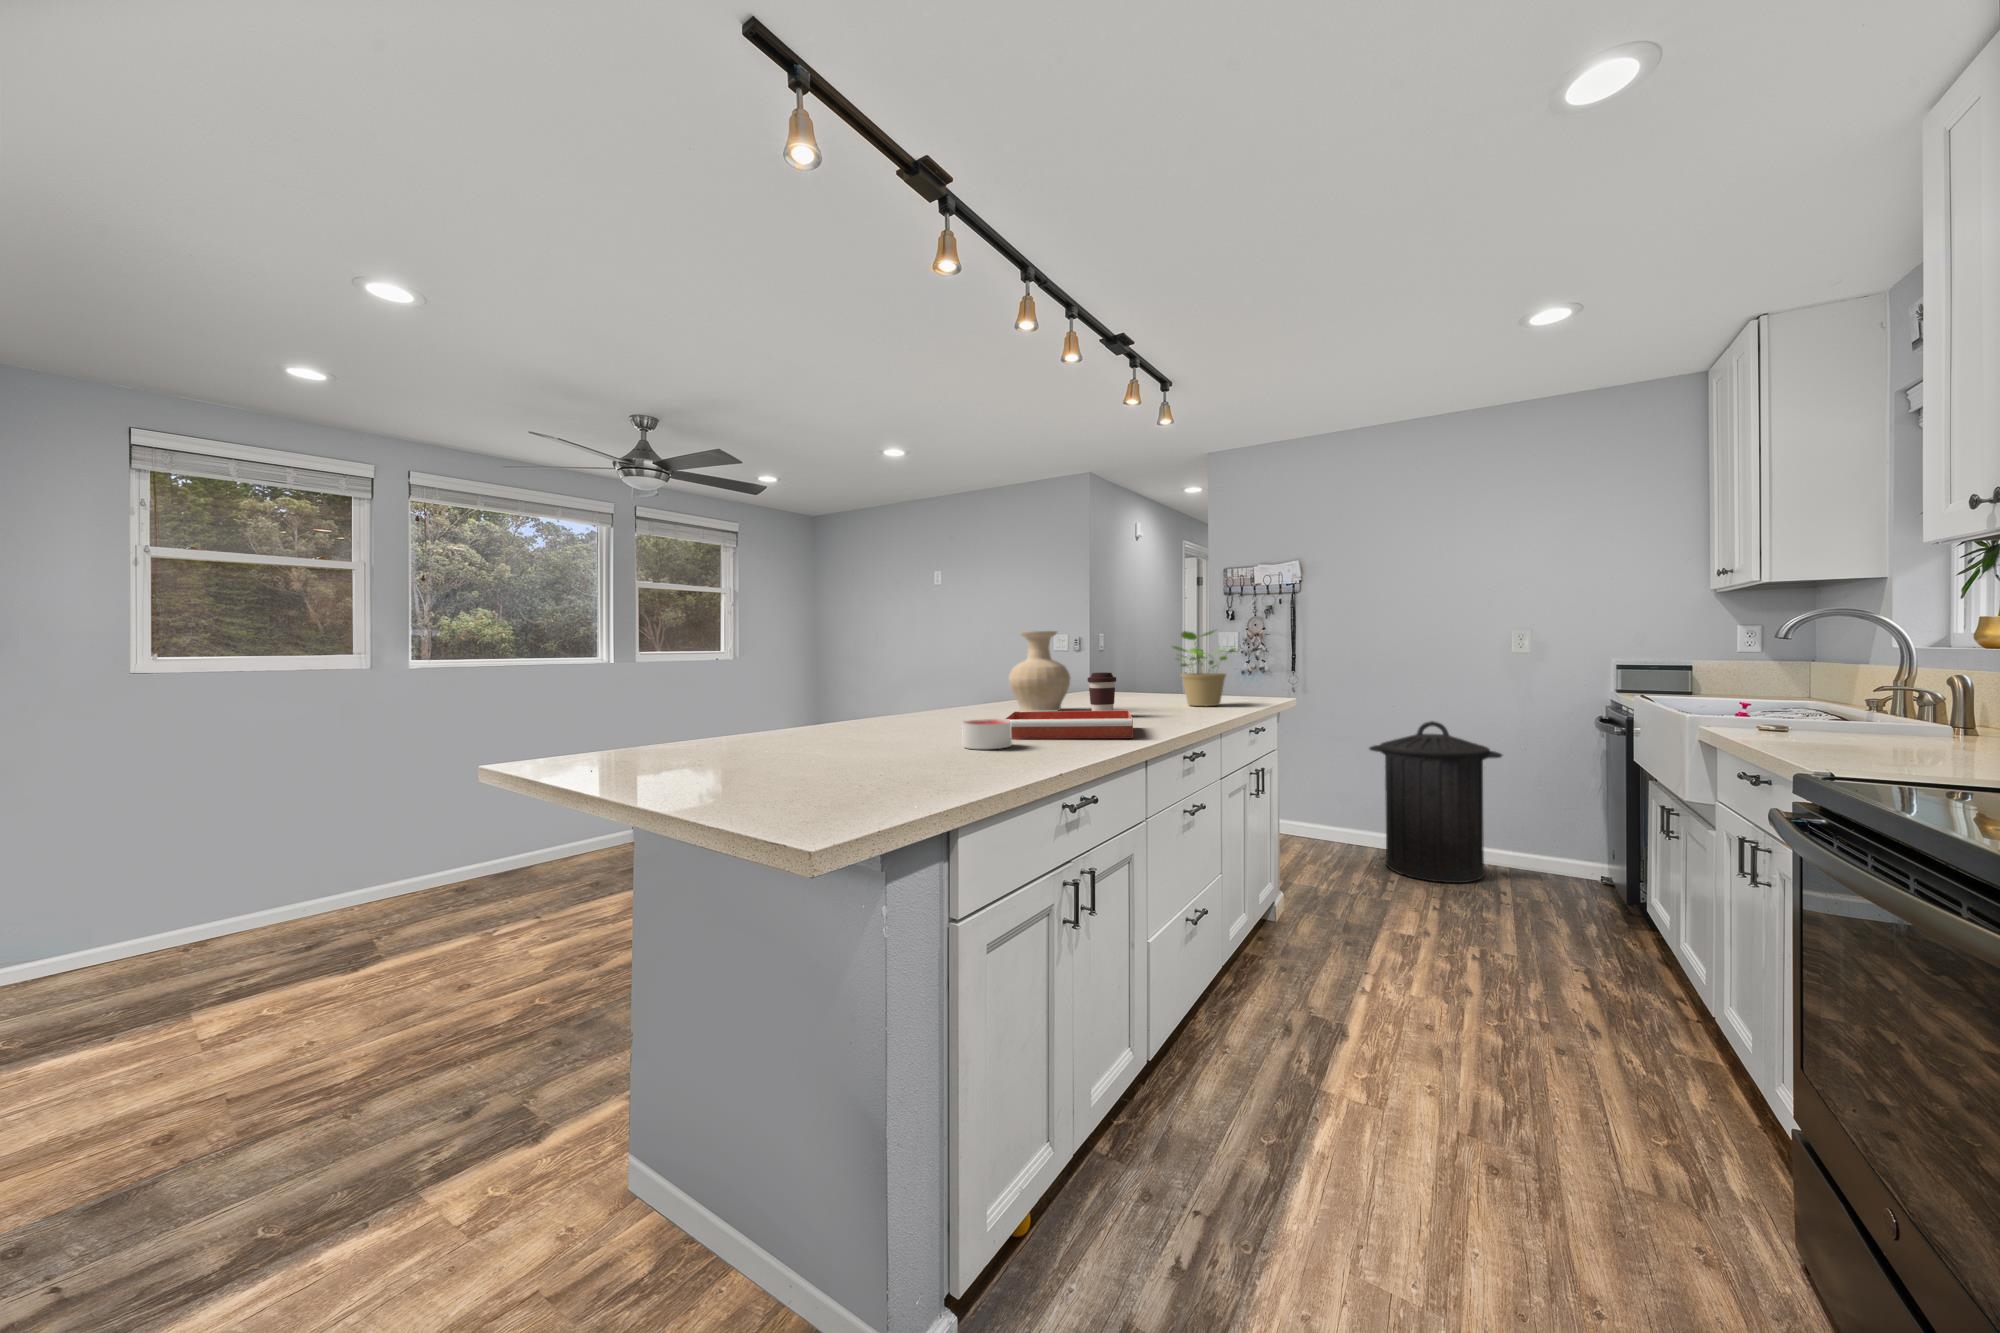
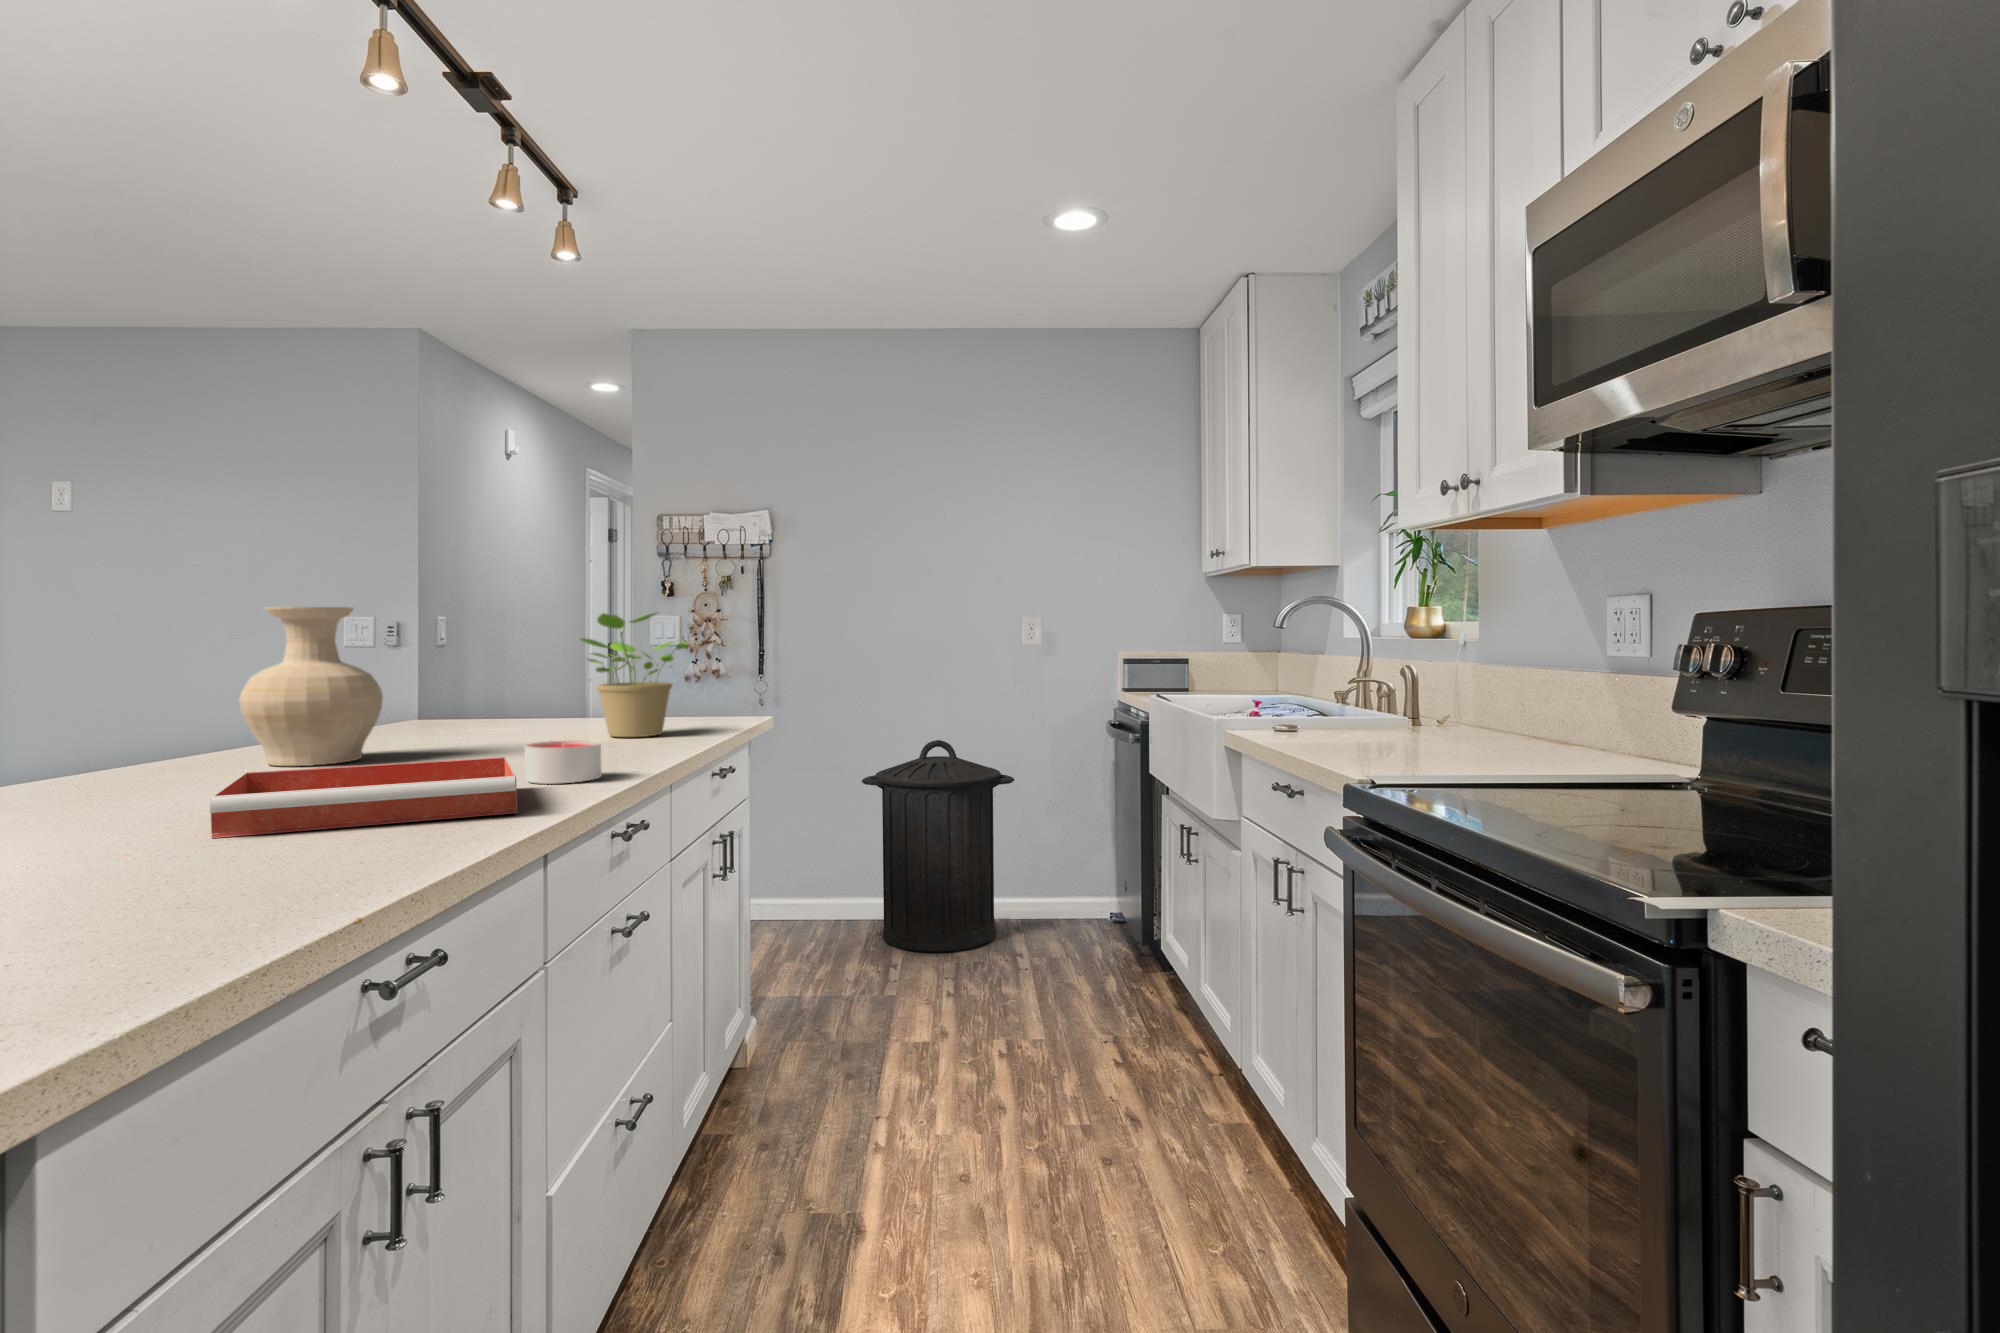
coffee cup: present [1087,672,1116,711] -> none [419,686,479,768]
candle: present [962,719,1012,749] -> present [525,740,602,784]

